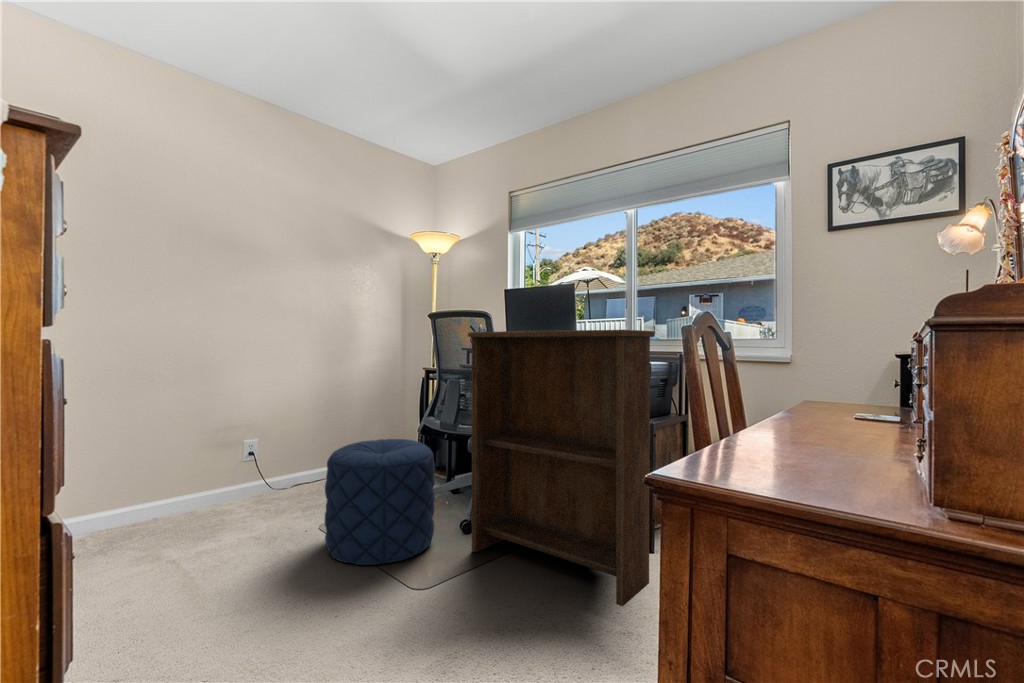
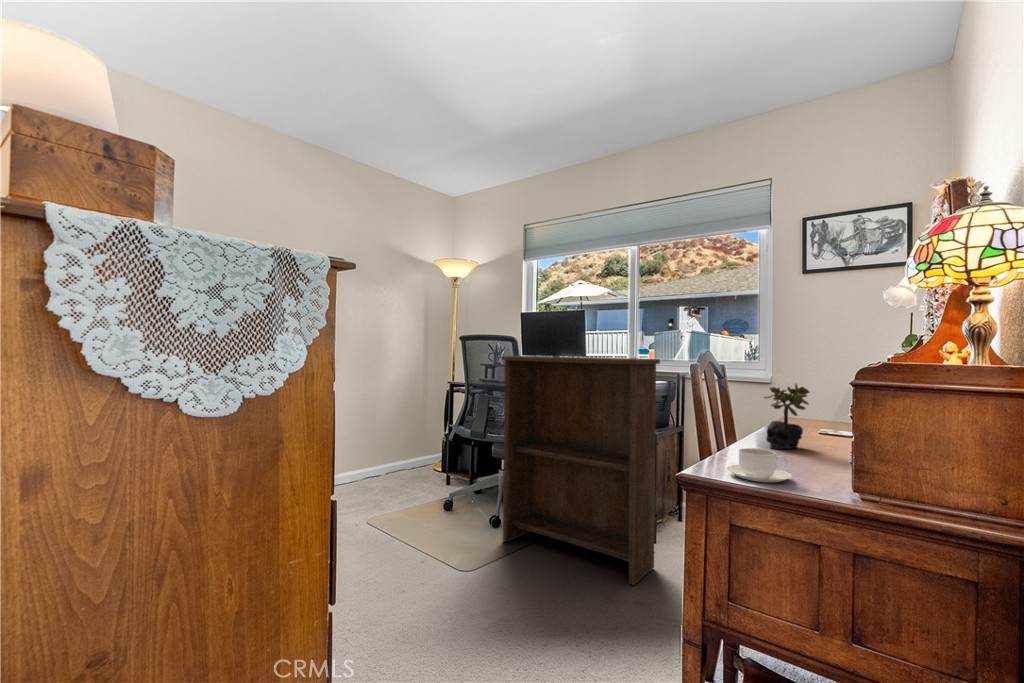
succulent plant: none [781,344,847,435] -> present [764,384,810,449]
coffee cup: none [725,431,828,484] -> present [727,448,792,482]
pouf: present [324,439,435,565] -> none [378,445,471,552]

